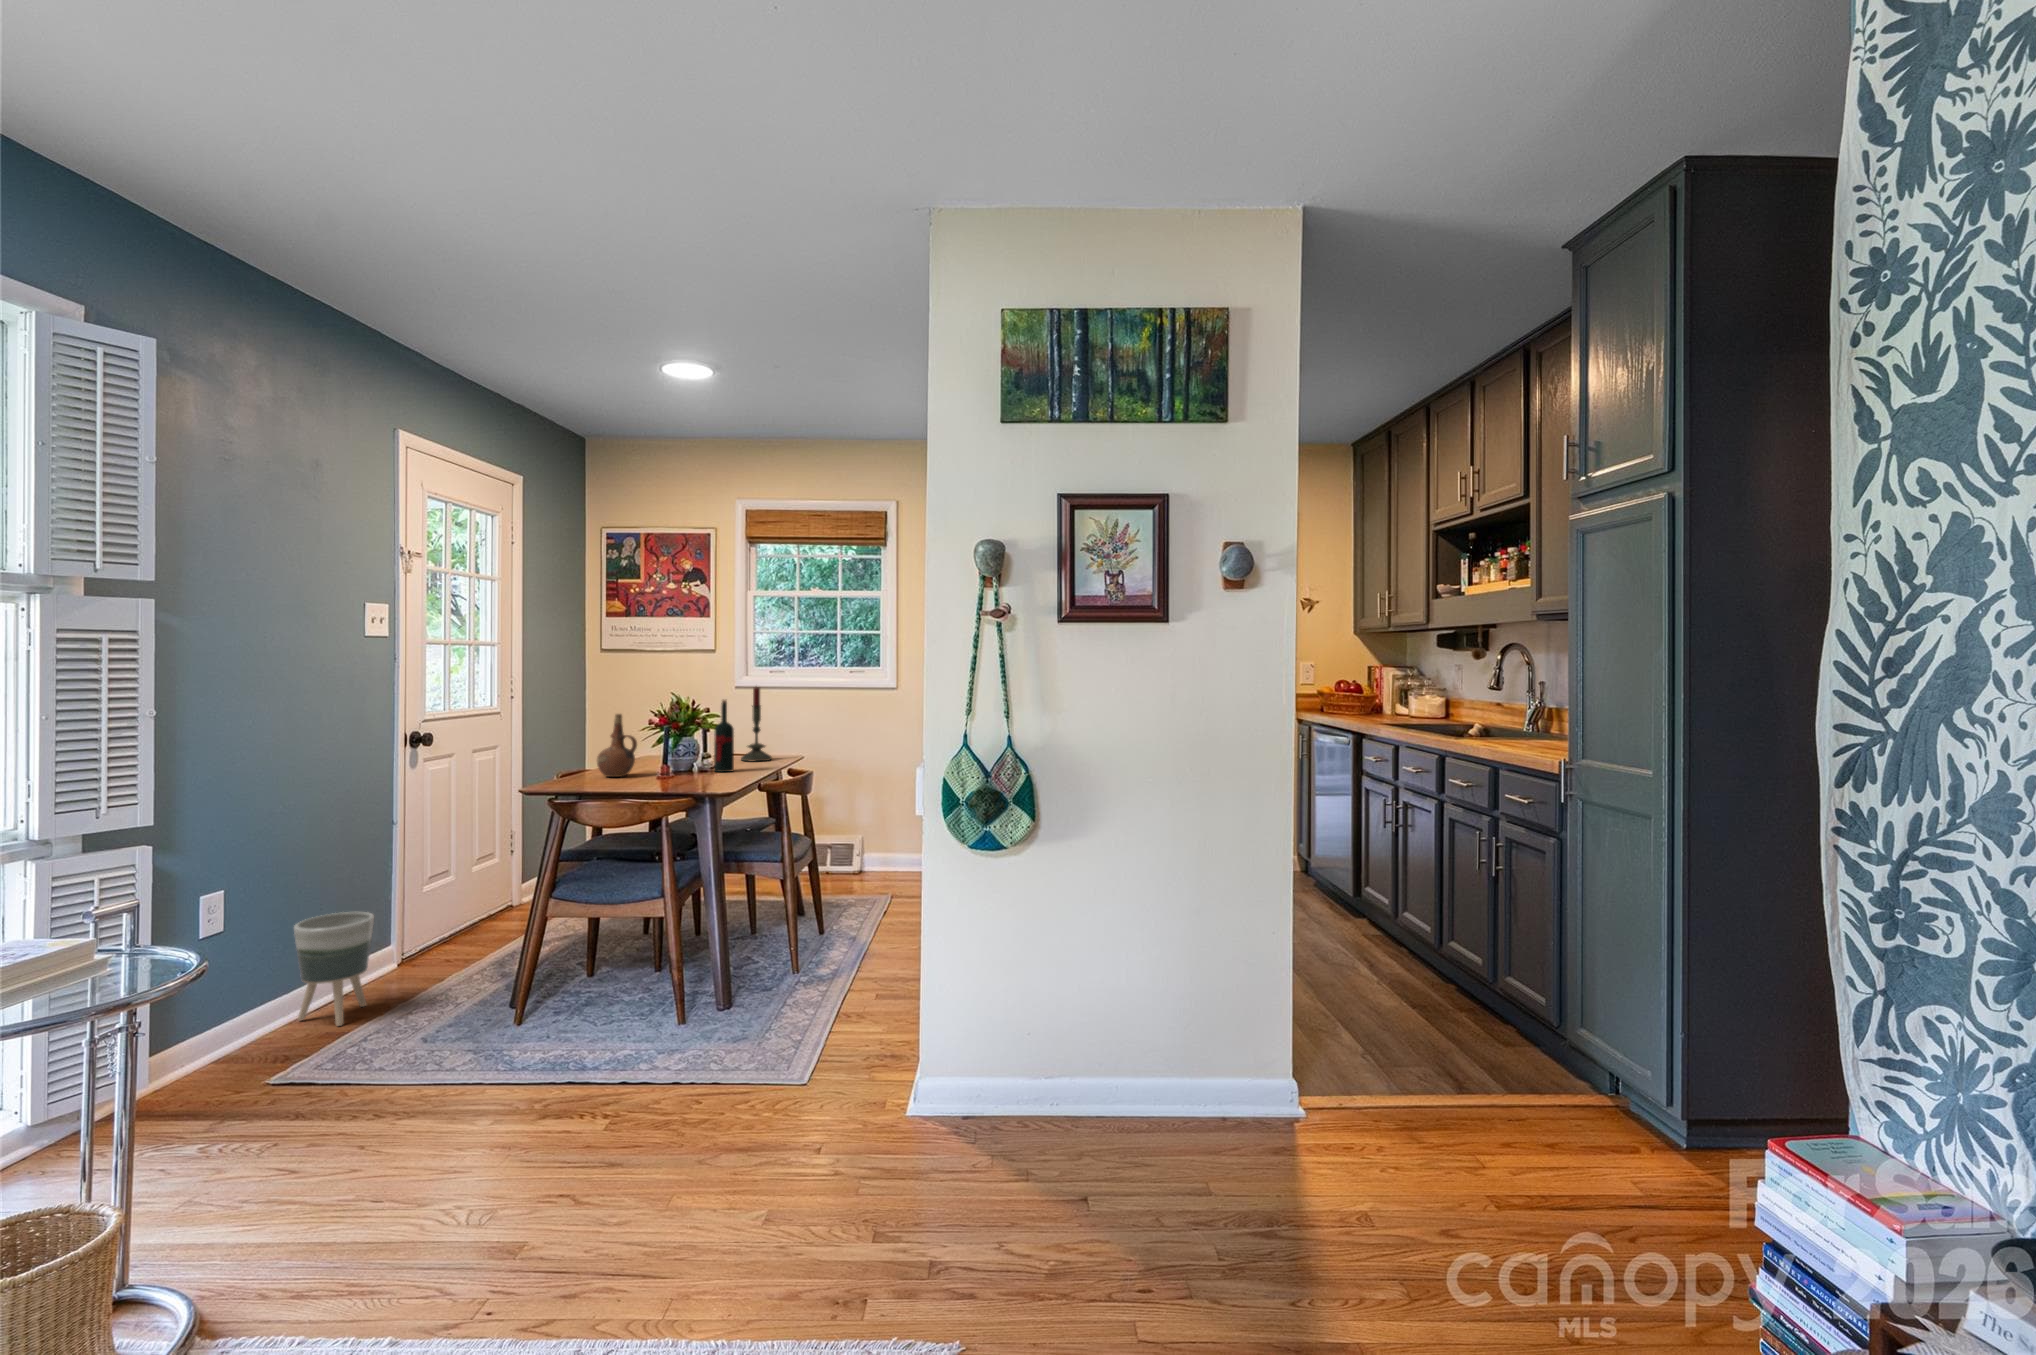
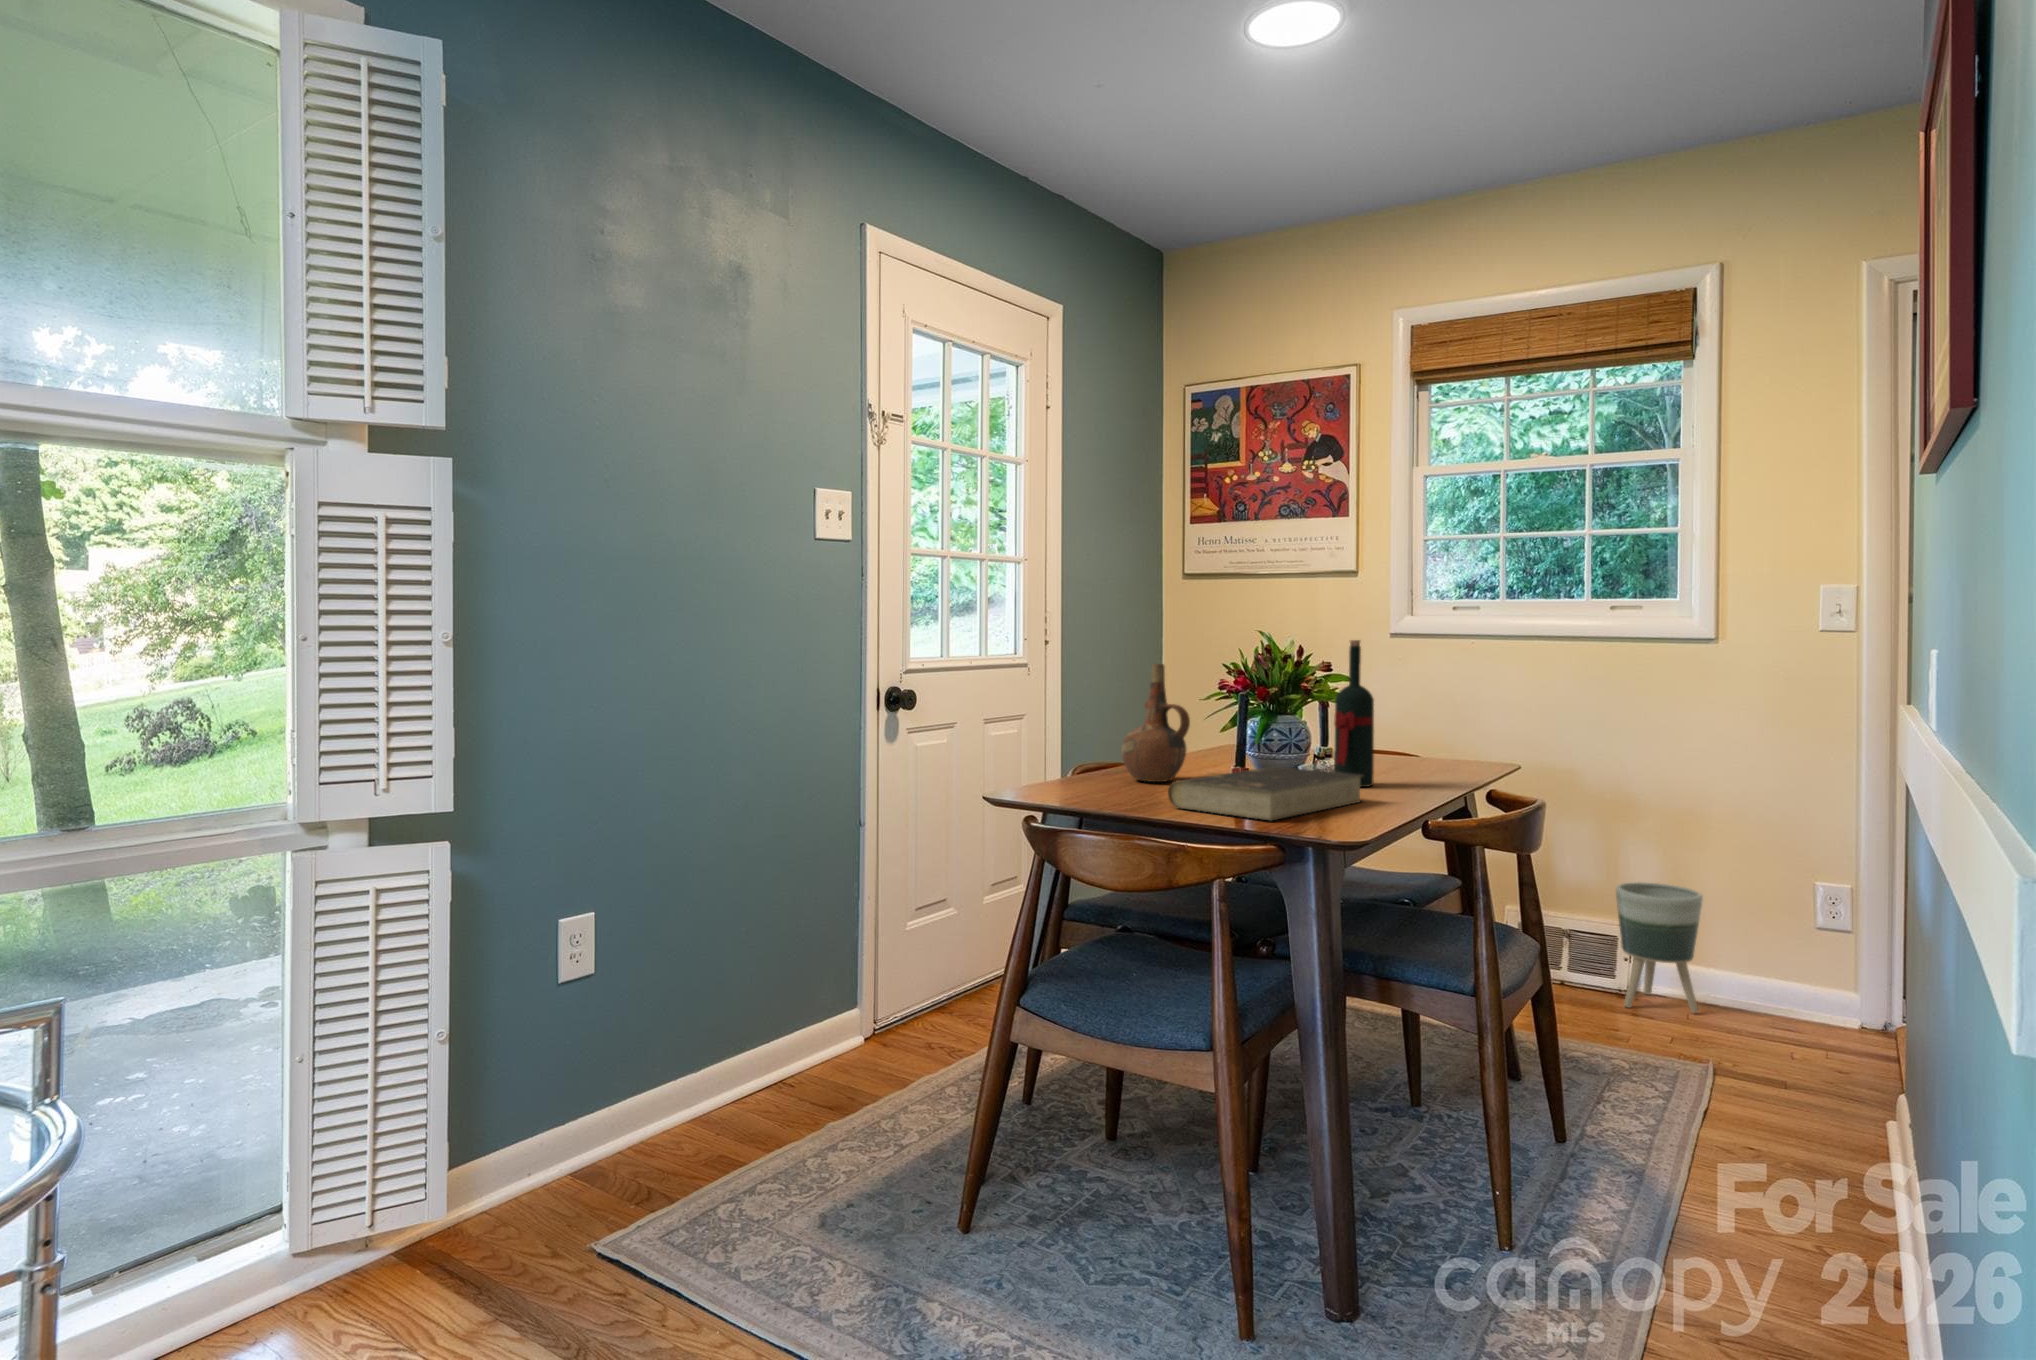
candle: present [741,687,772,762] -> none [1392,617,1454,769]
book: none [634,764,731,789] -> present [1168,767,1364,820]
planter: present [294,912,374,1026] -> present [1616,882,1703,1013]

